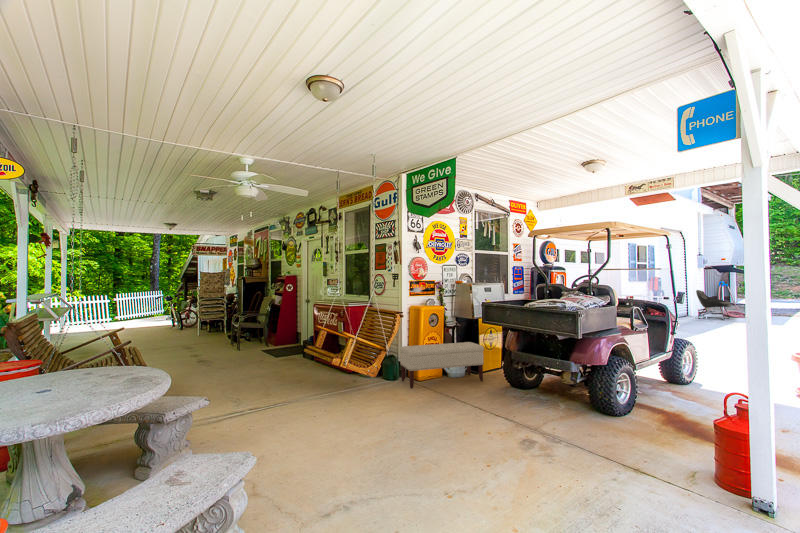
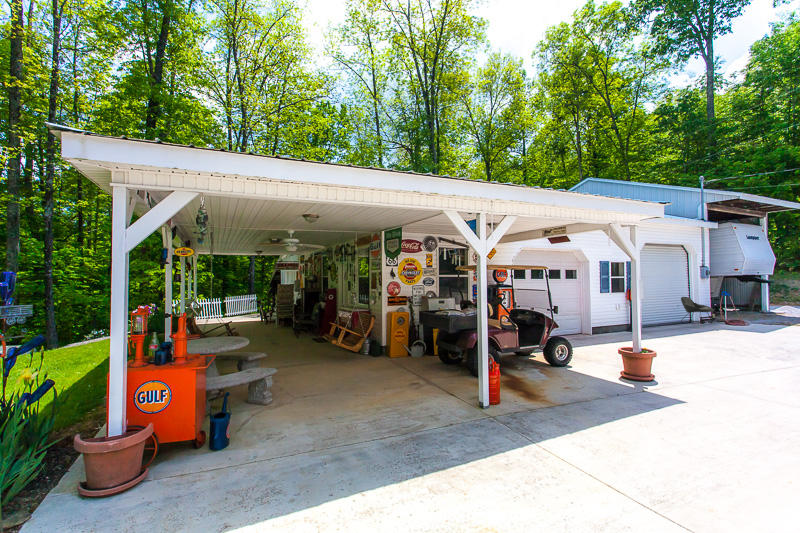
bench: present [400,342,484,388] -> none [379,335,428,361]

